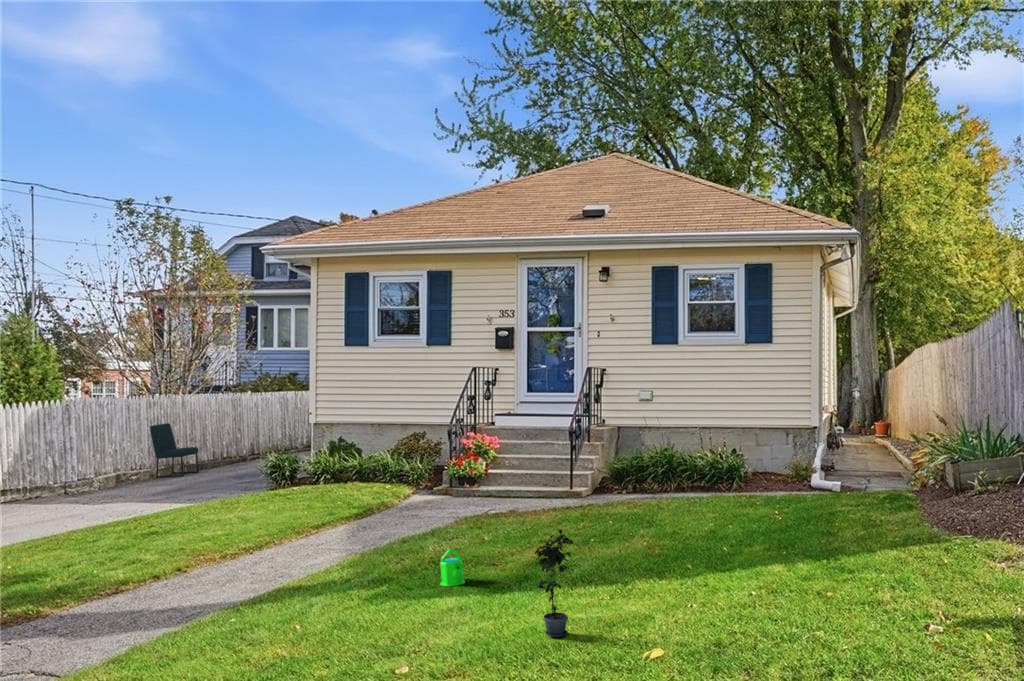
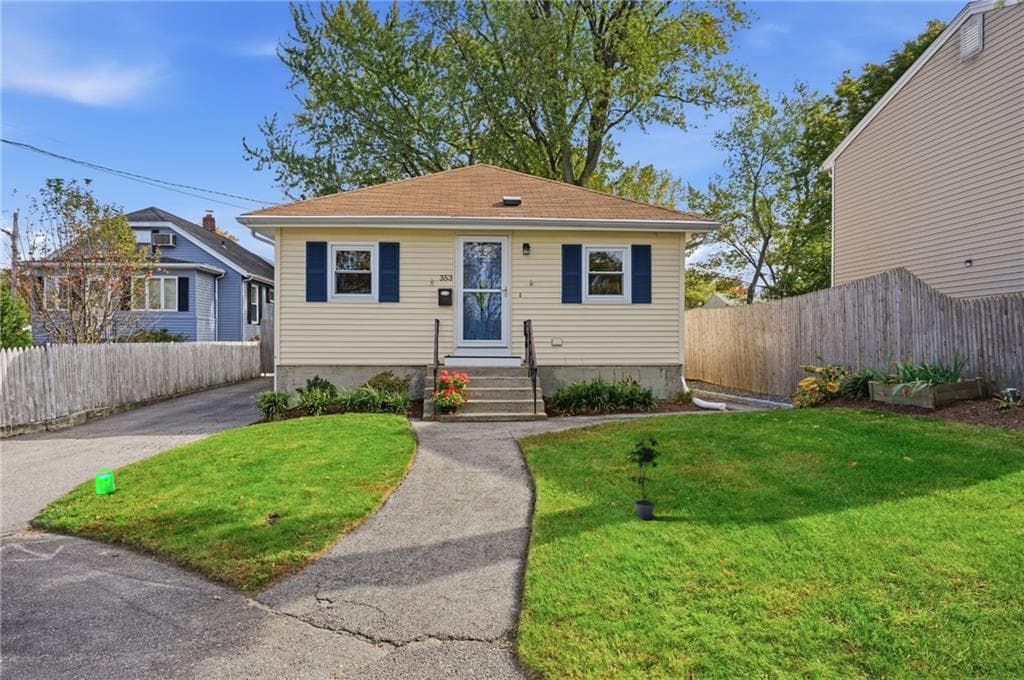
chair: present [150,423,199,478] -> none [115,368,160,415]
watering can: present [440,549,465,586] -> present [95,468,116,494]

